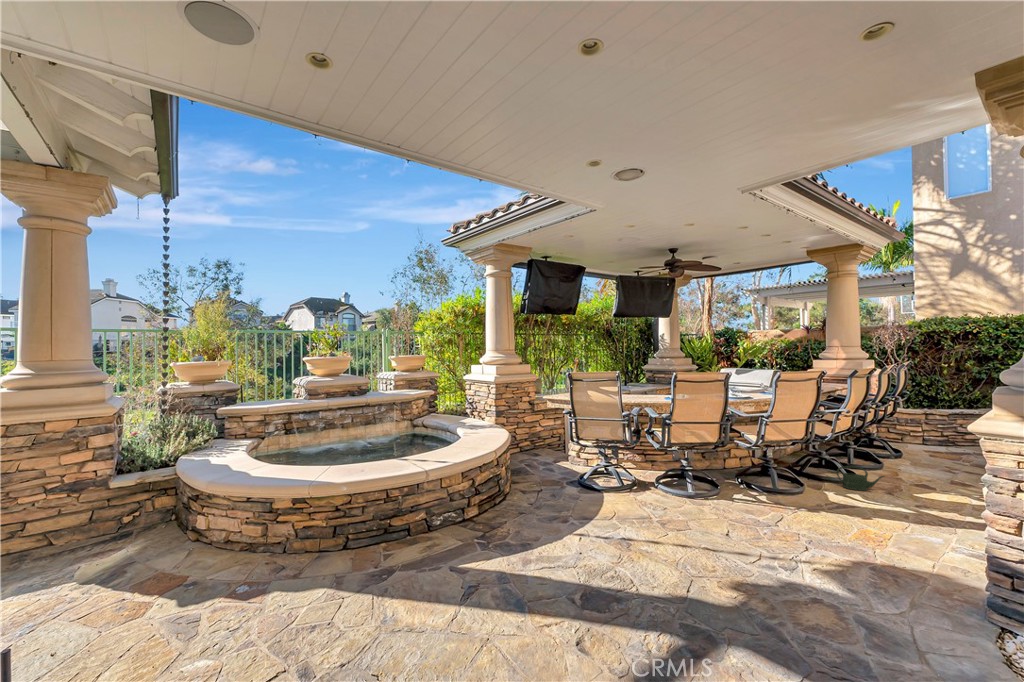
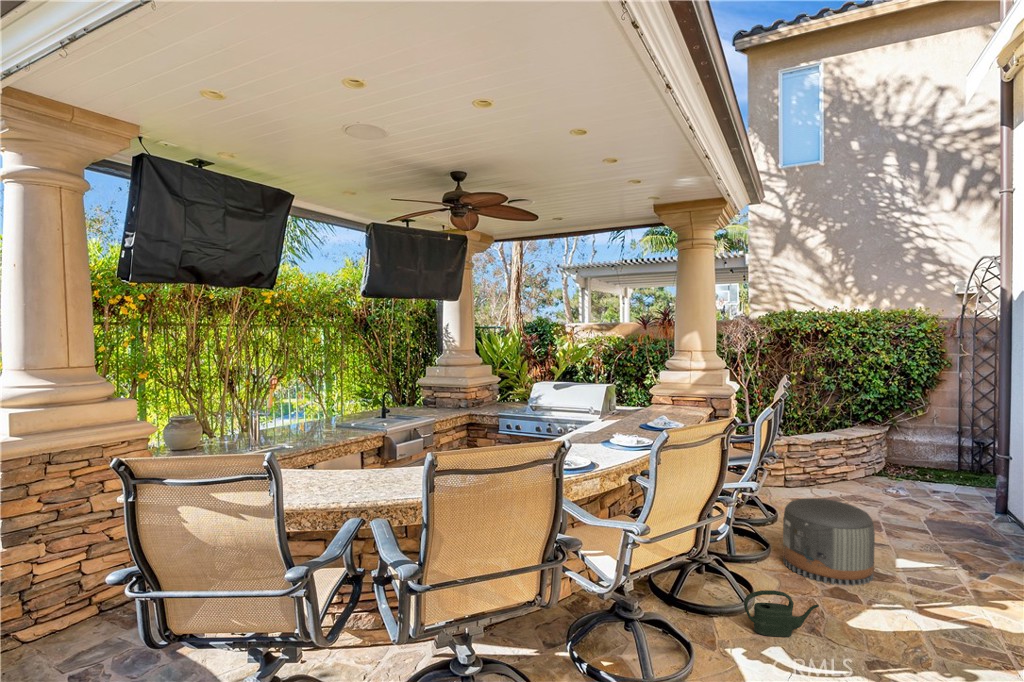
pouf: none [885,434,953,484] -> present [783,498,875,586]

